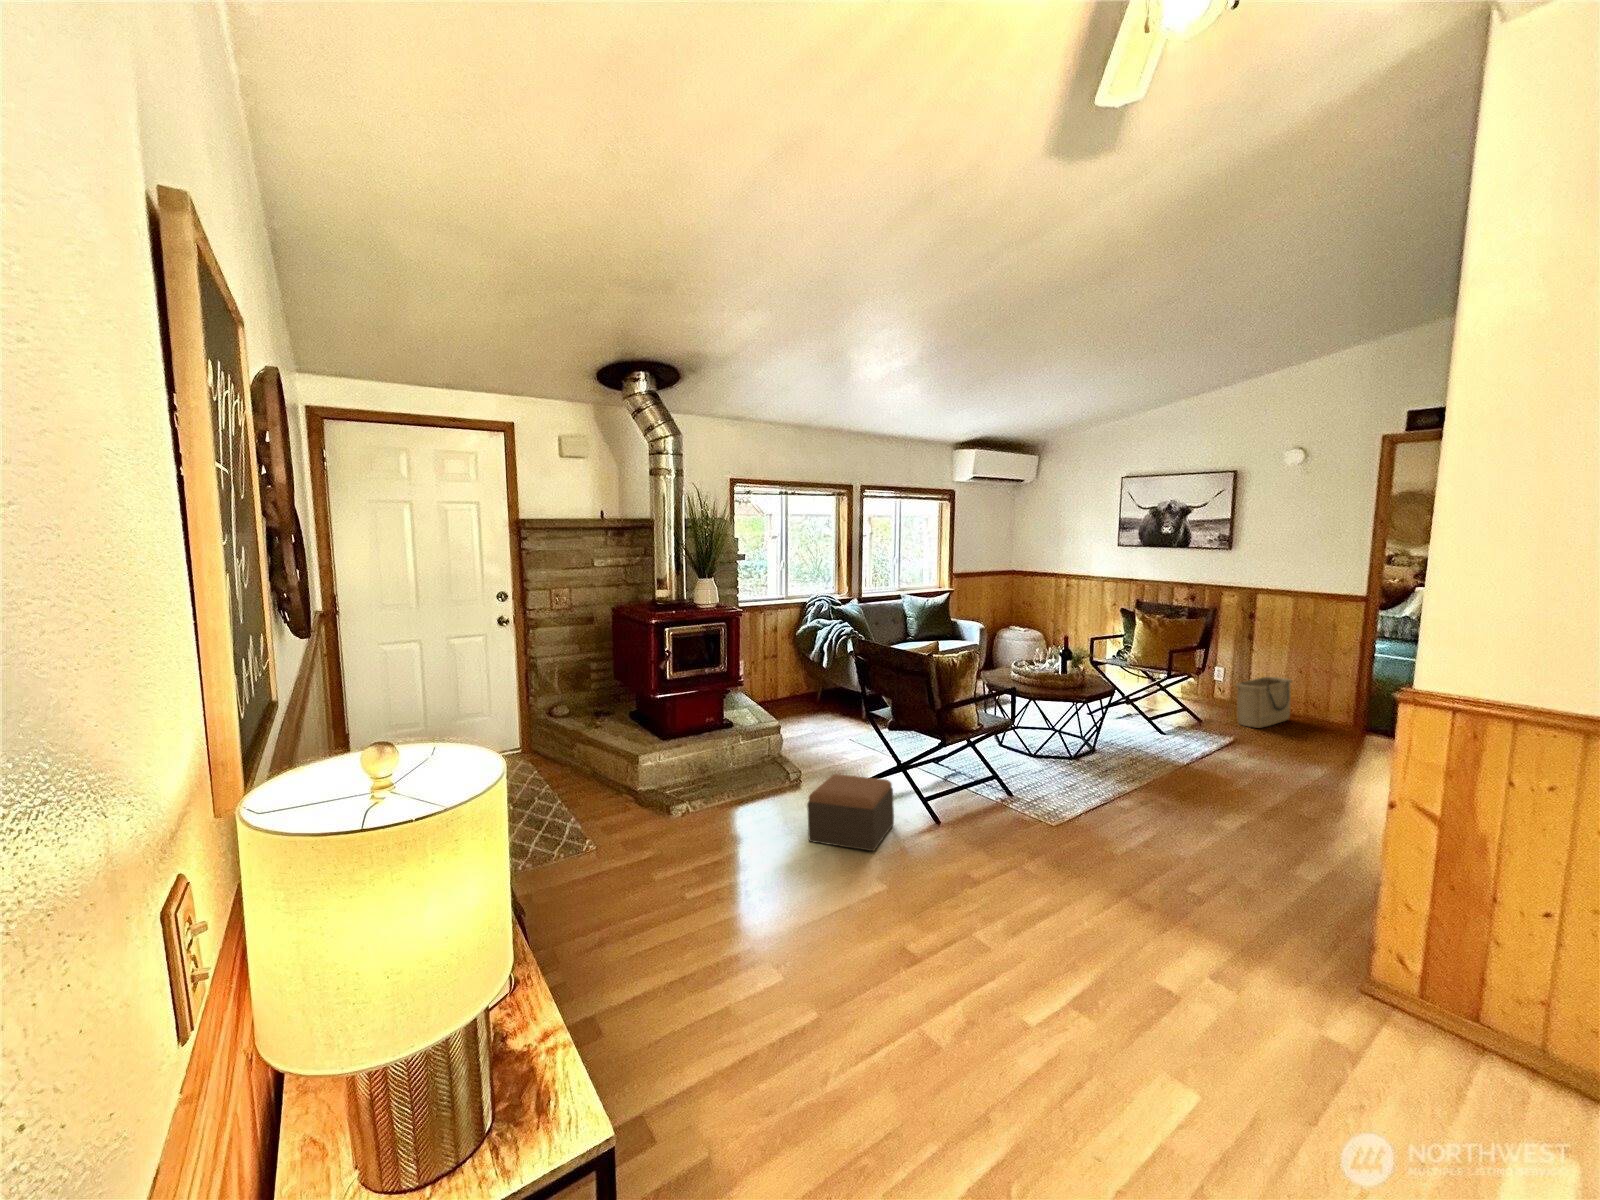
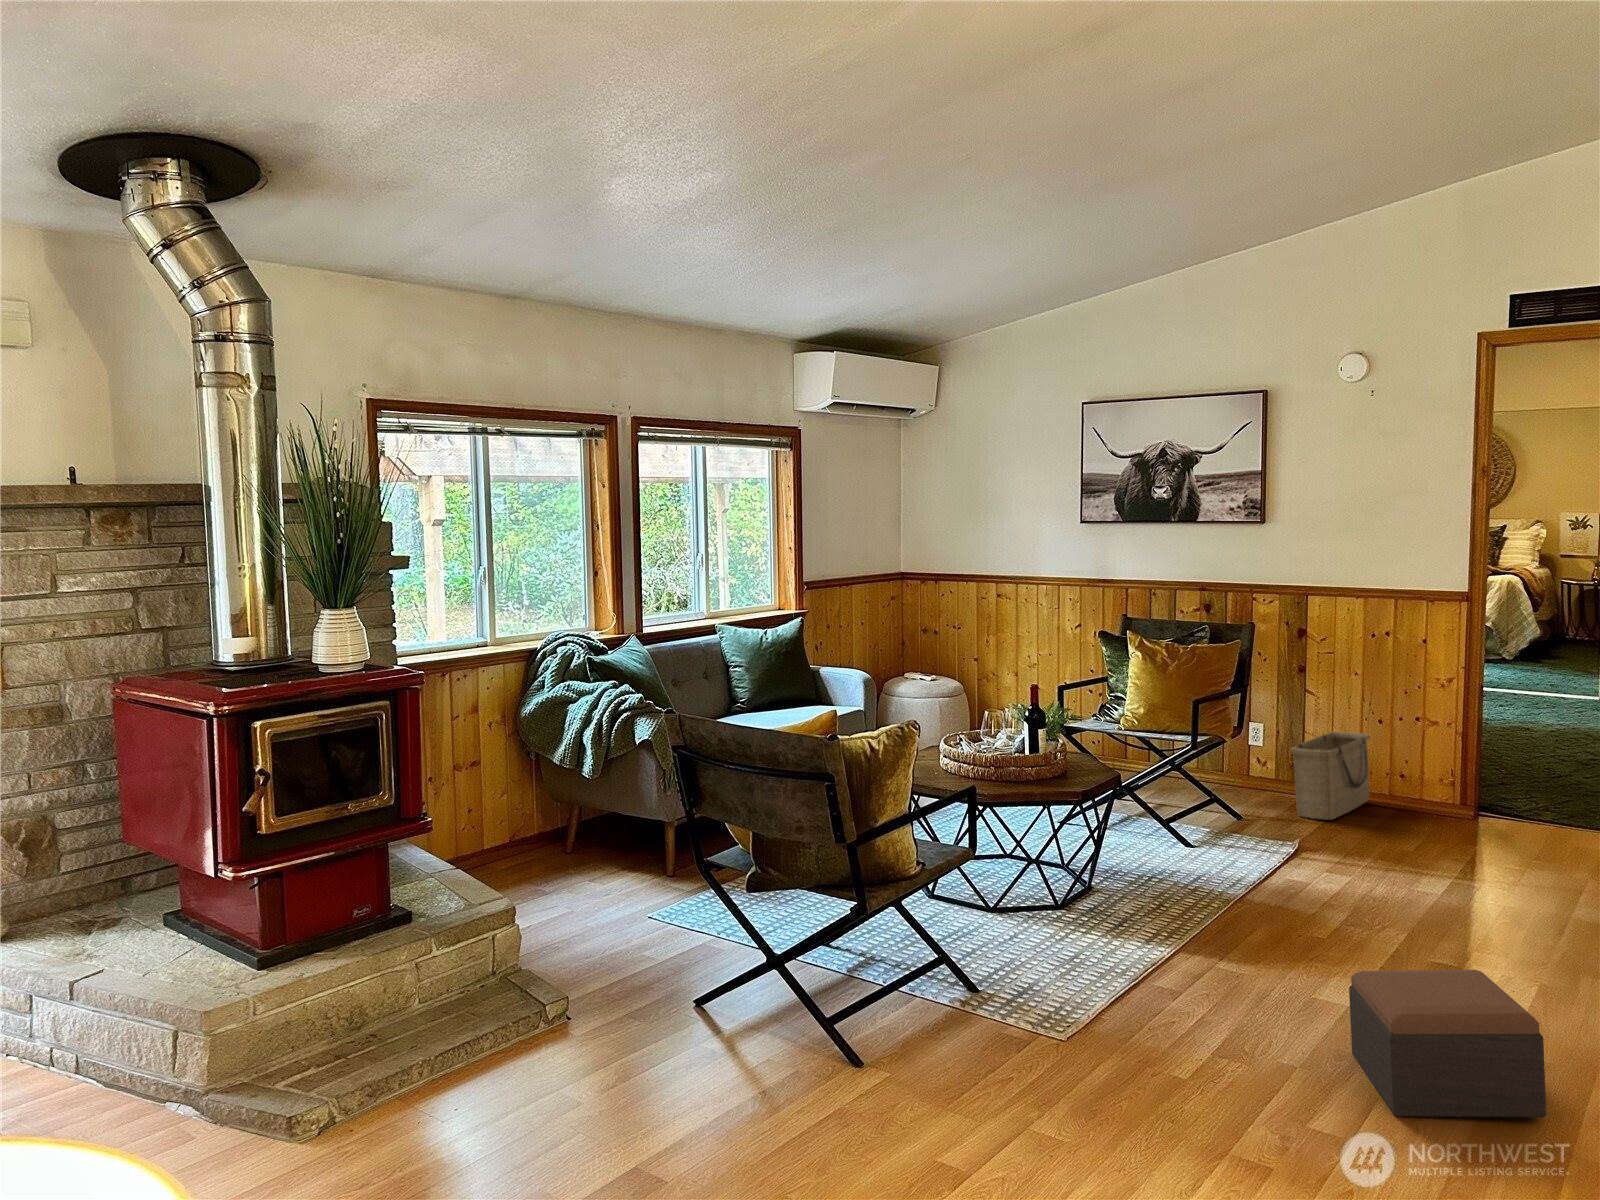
footstool: present [807,774,894,851] -> present [1349,970,1546,1117]

